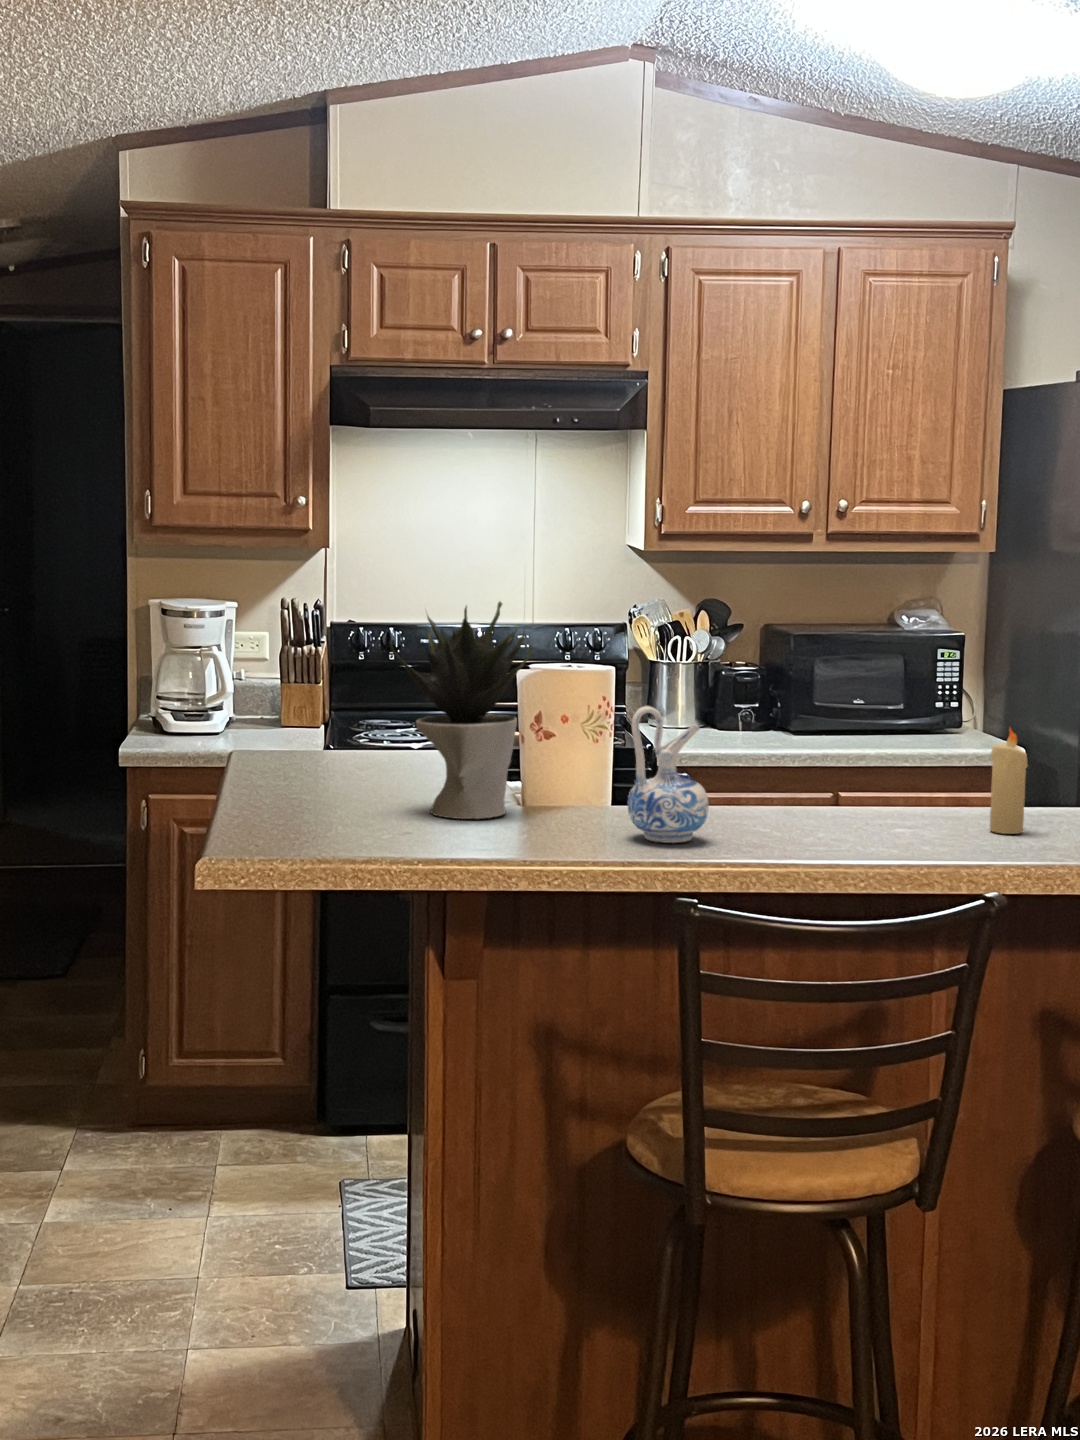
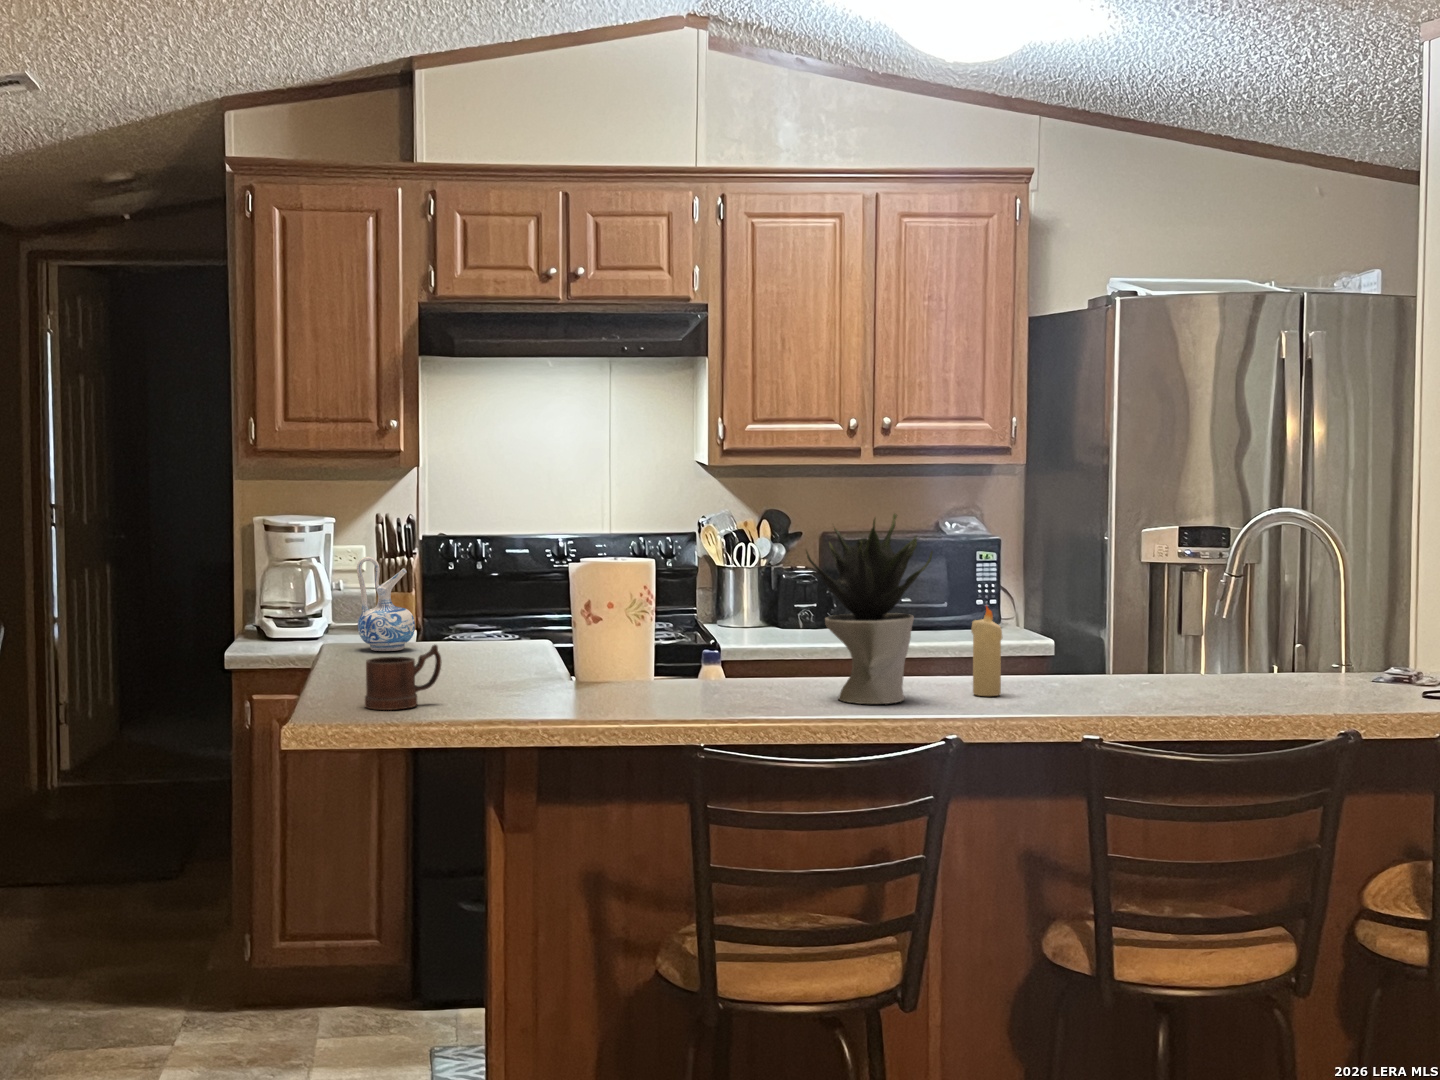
potted plant: present [390,601,532,819] -> present [806,514,933,704]
ceramic pitcher: present [628,706,709,843] -> present [357,557,415,651]
mug: none [287,764,376,841] -> present [365,645,442,710]

